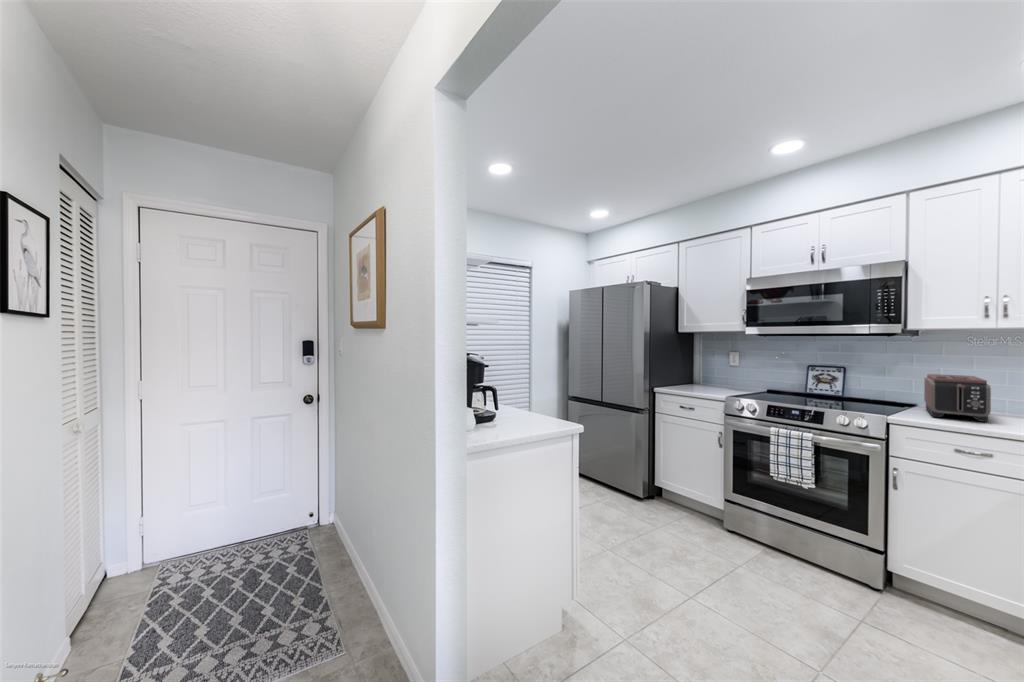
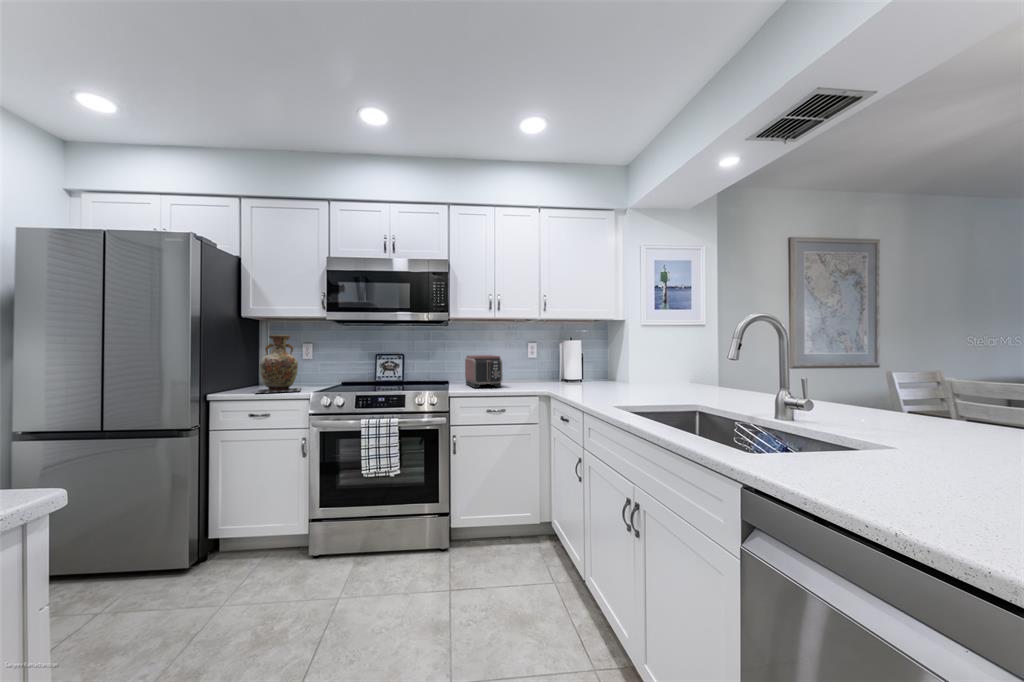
vase: none [685,347,724,393] -> present [256,335,301,393]

